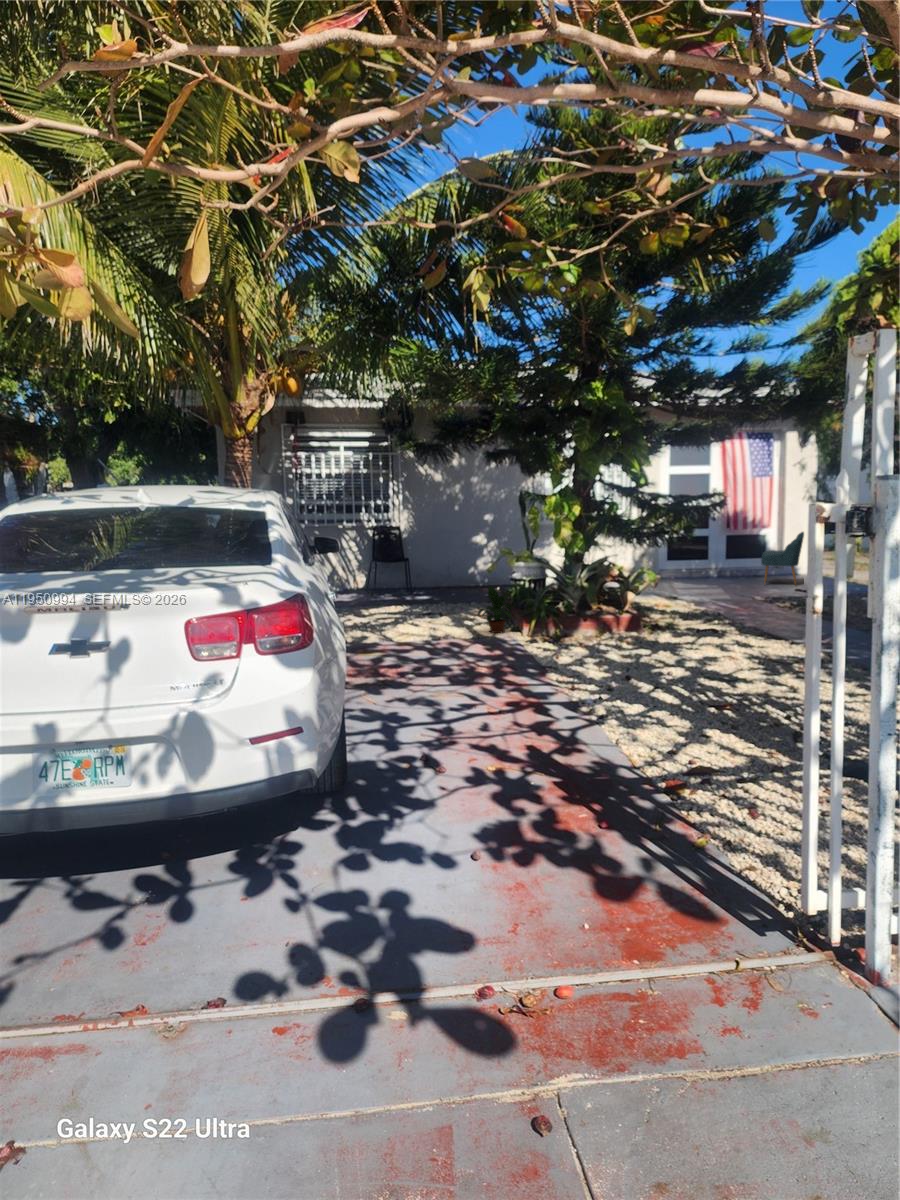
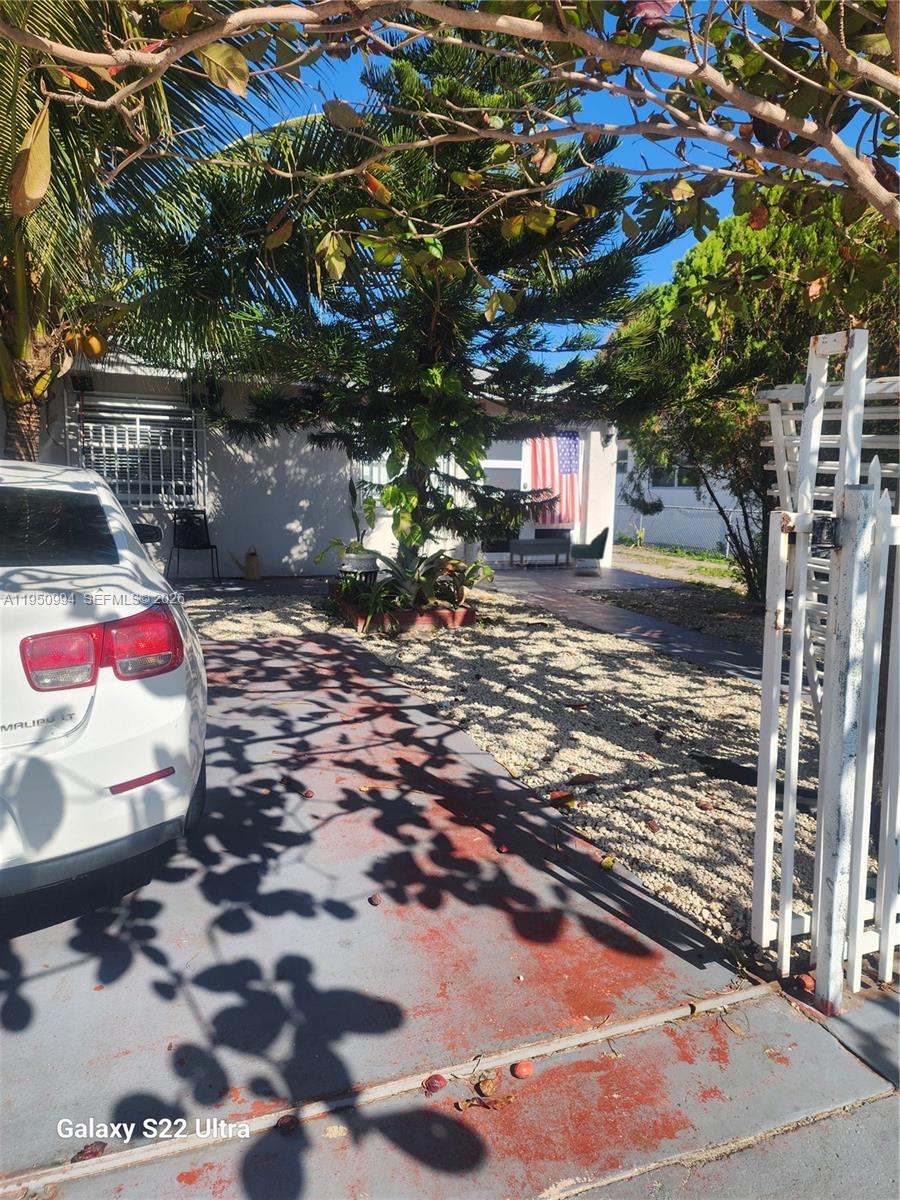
bench: none [698,545,766,577] -> present [509,538,571,569]
watering can: none [417,557,450,589] -> present [228,546,265,580]
potted plant: present [478,586,512,633] -> none [306,579,346,629]

